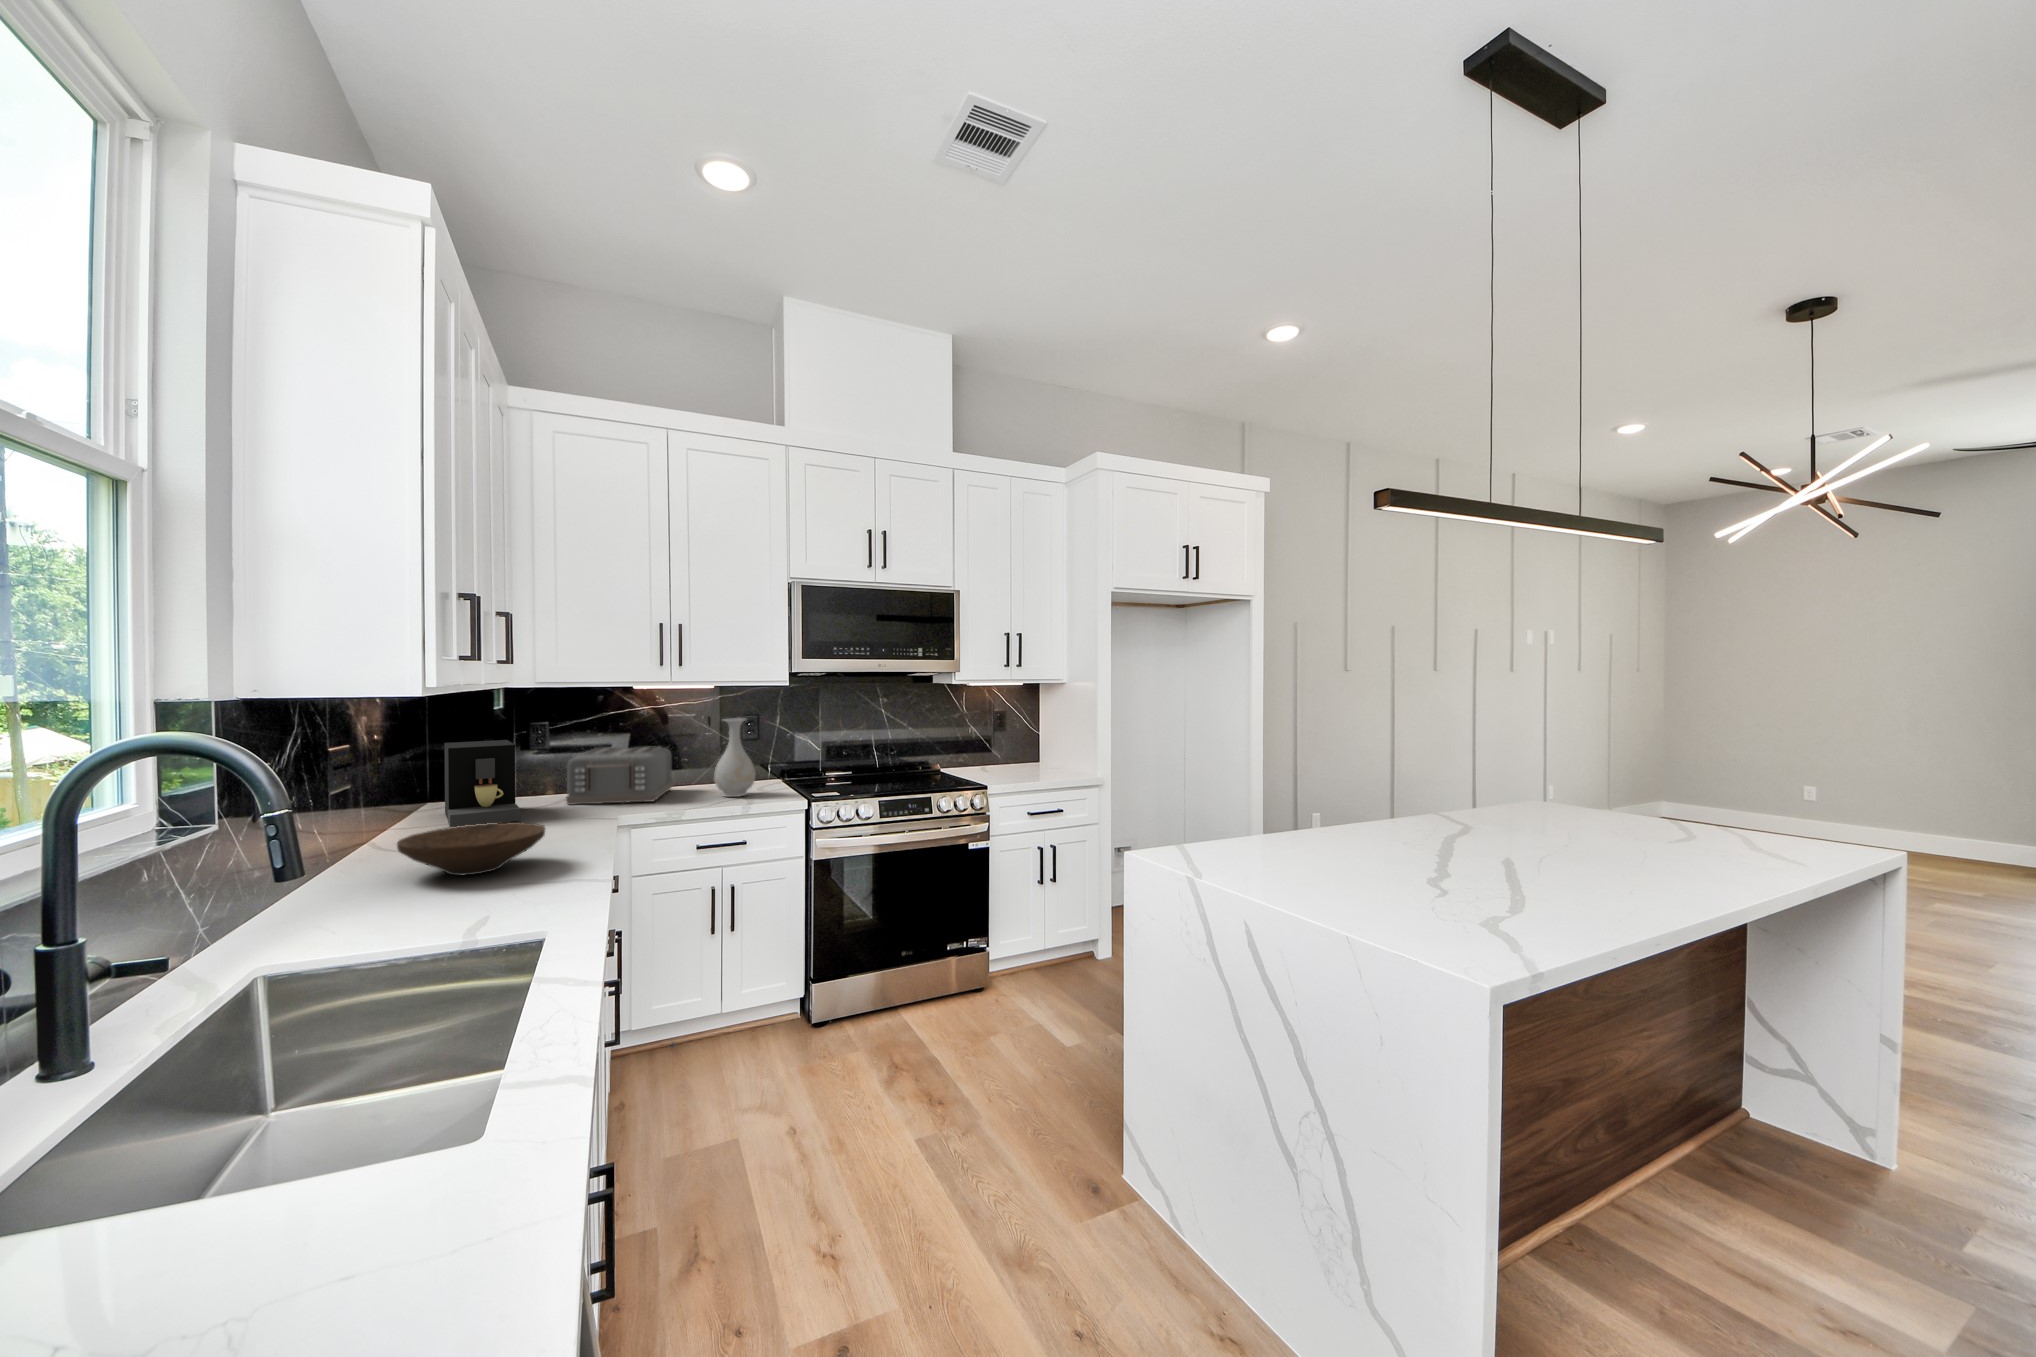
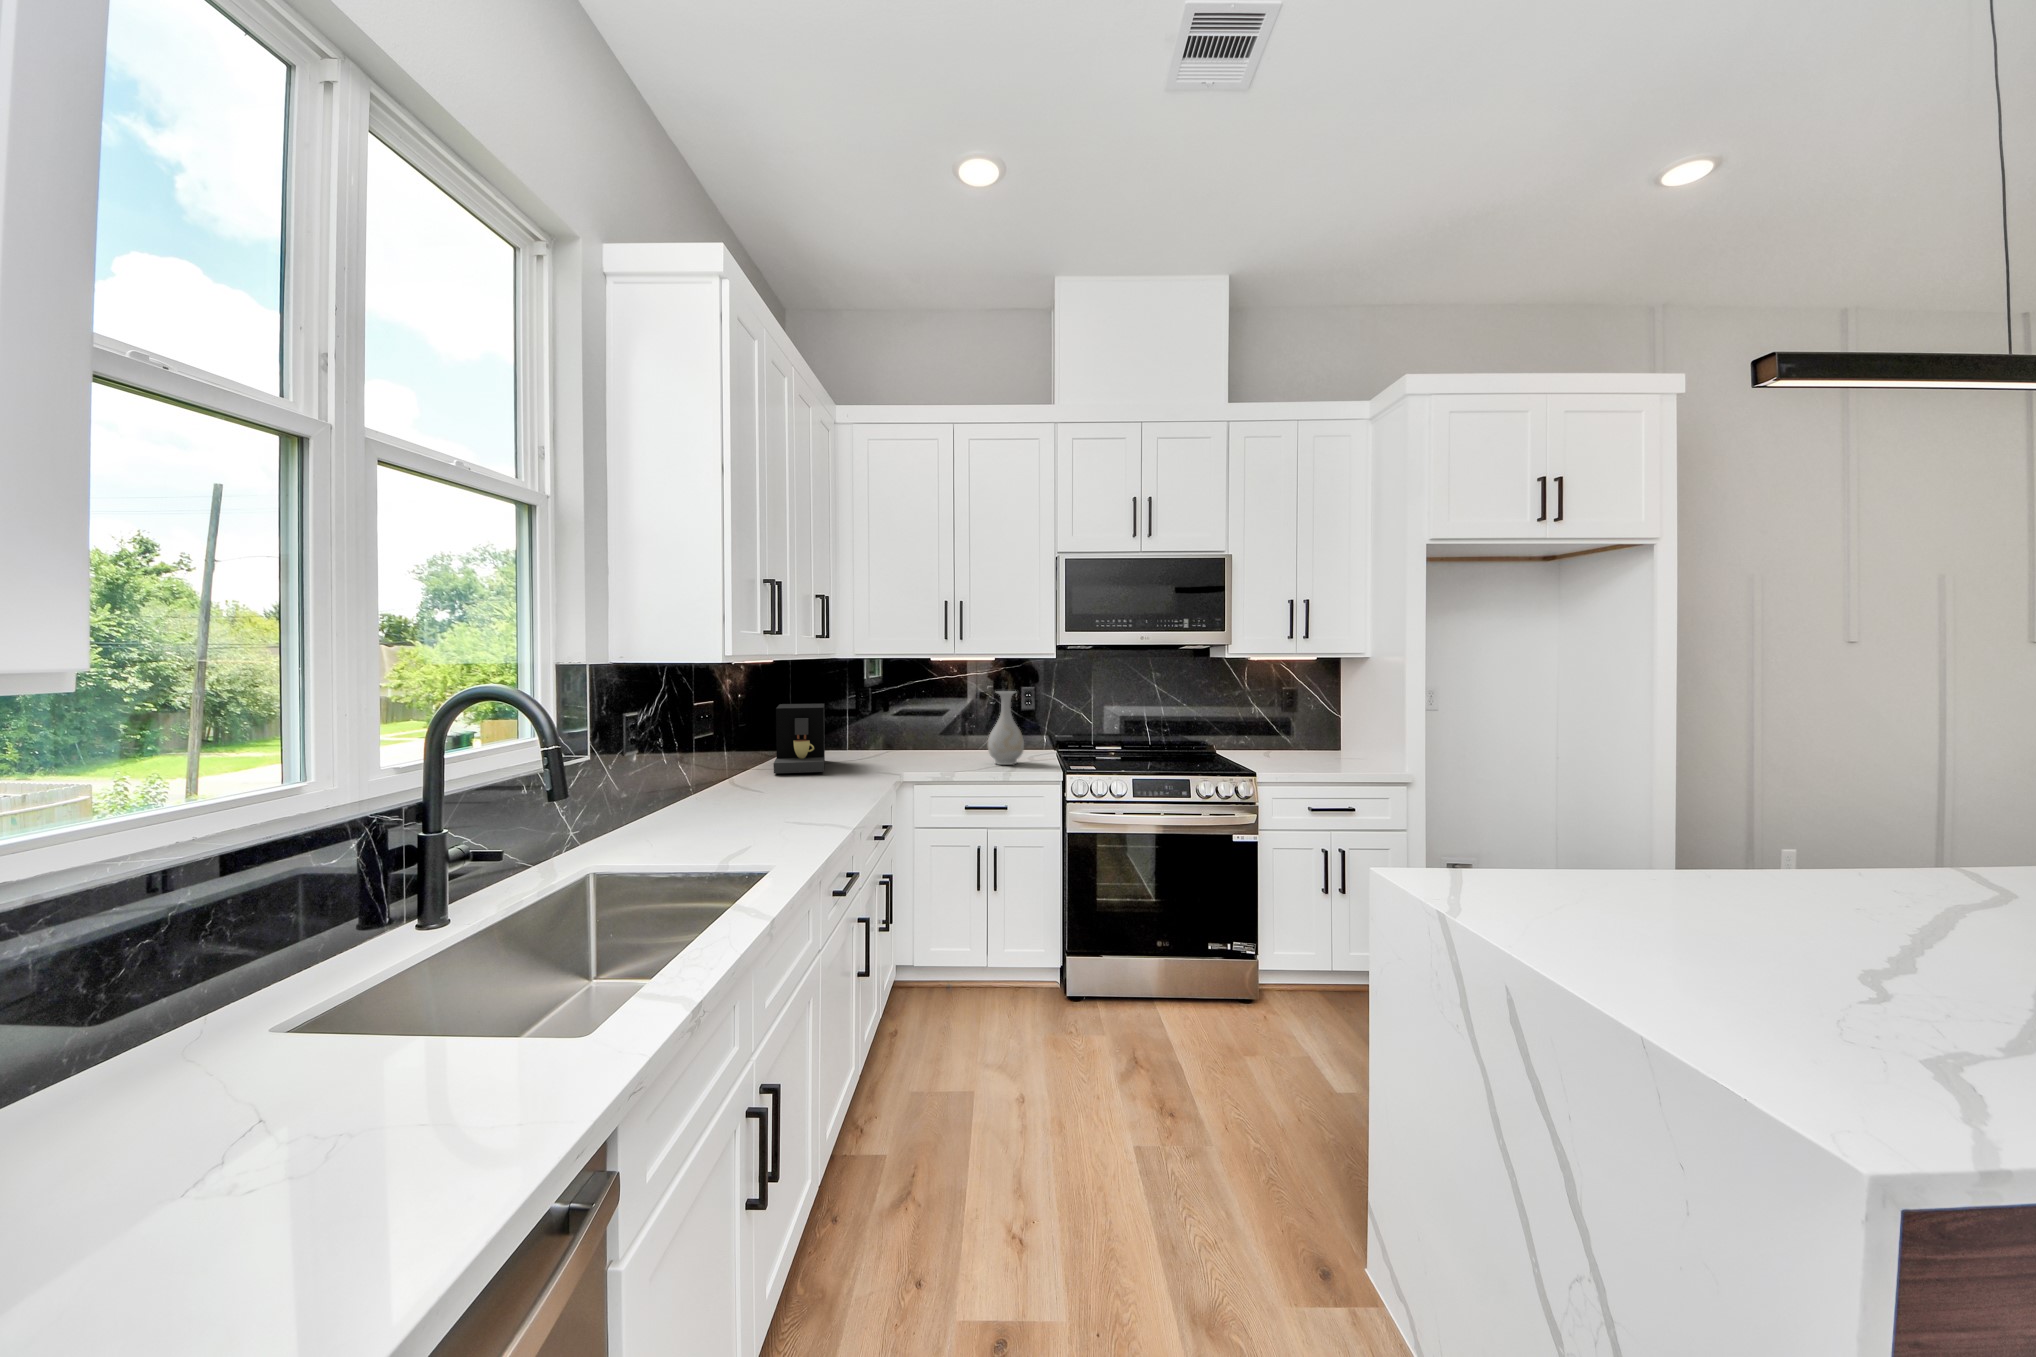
toaster: present [566,746,673,805] -> none [867,714,958,764]
wooden bowl: present [397,822,545,875] -> none [712,771,819,812]

